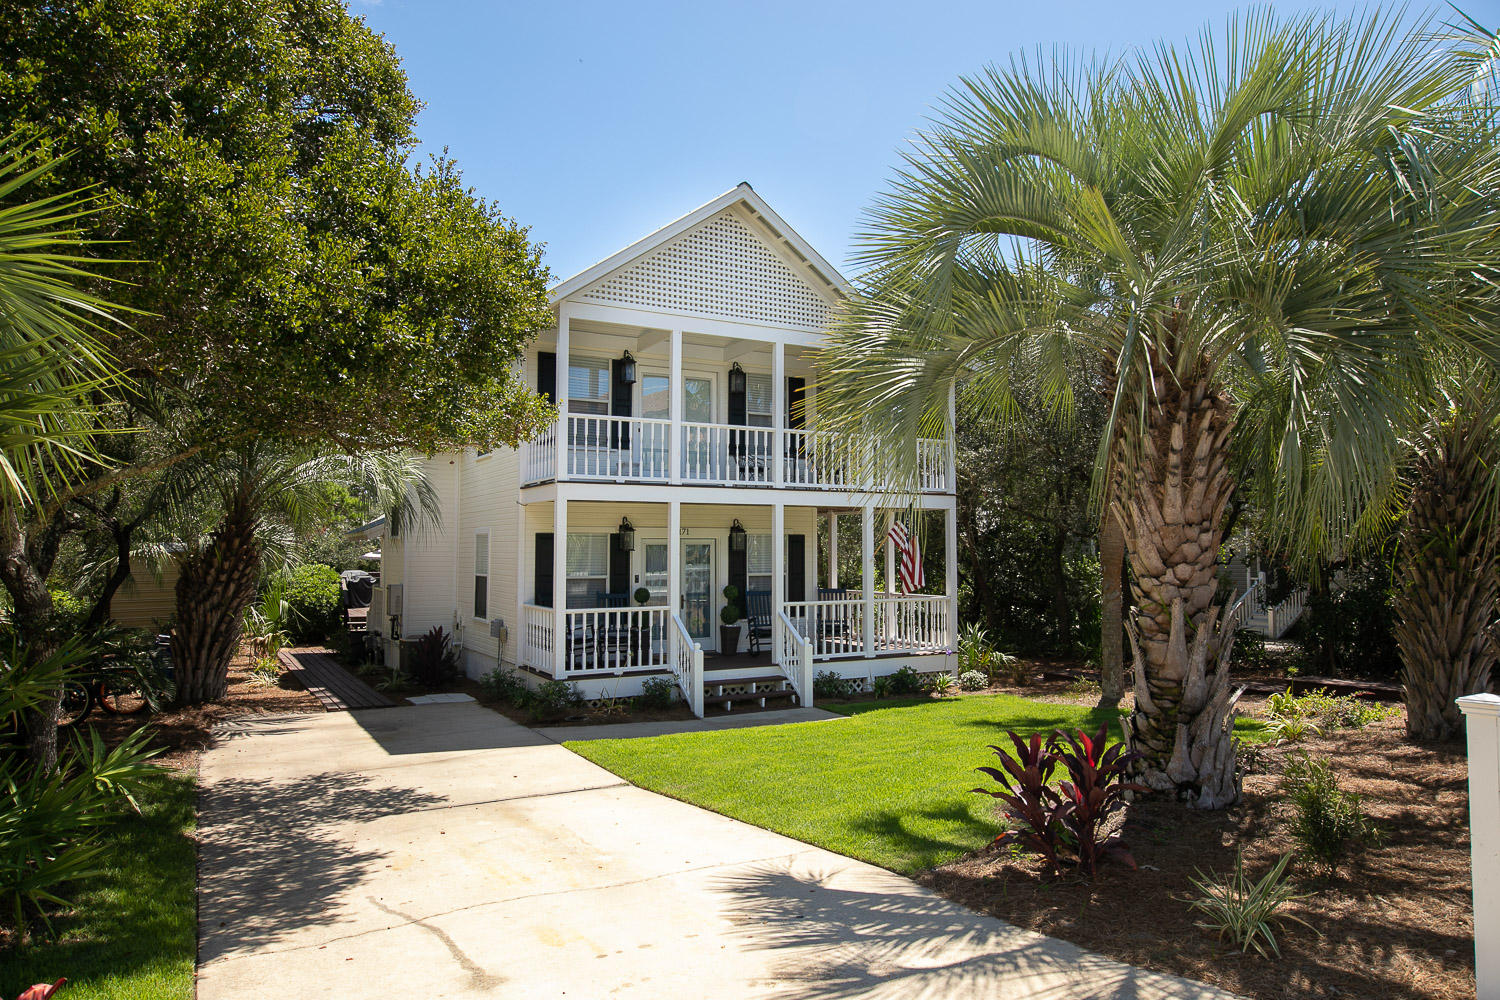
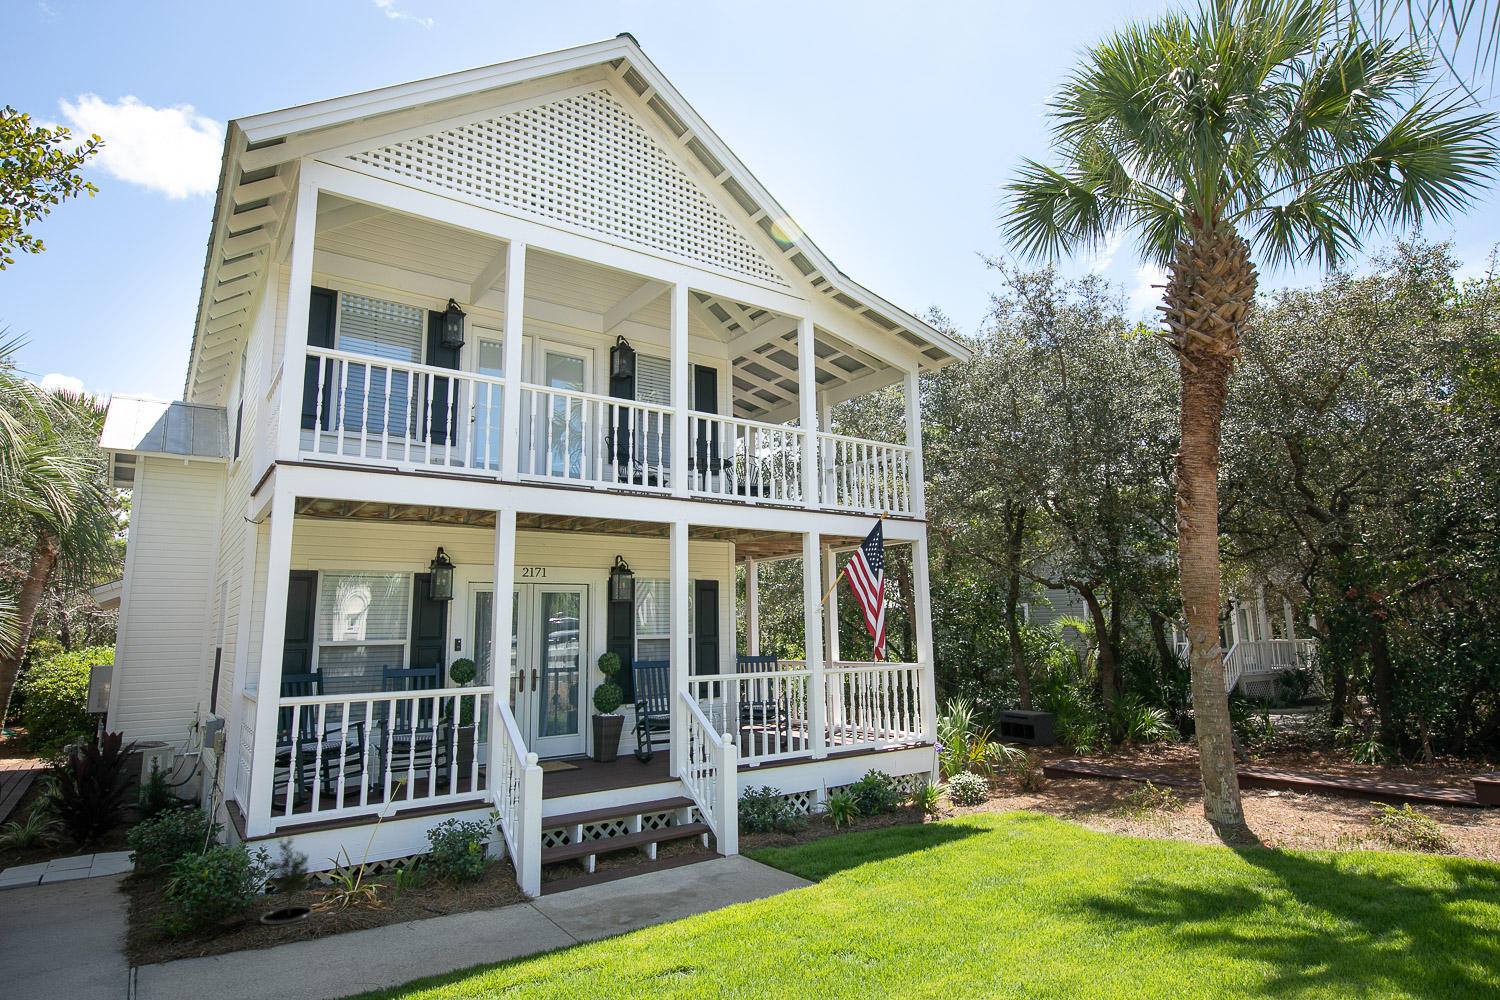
bench: none [1030,634,1070,661] -> present [999,710,1055,746]

